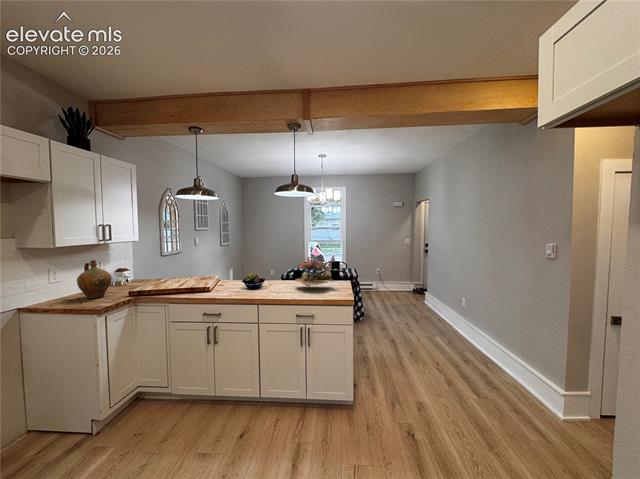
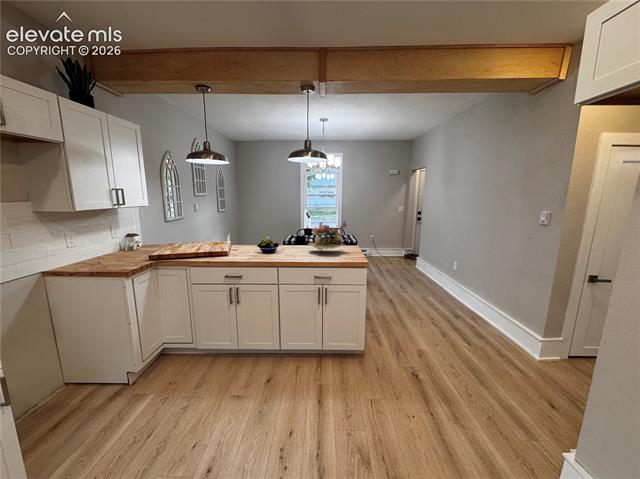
ceramic jug: present [77,260,112,298] -> none [97,224,130,262]

